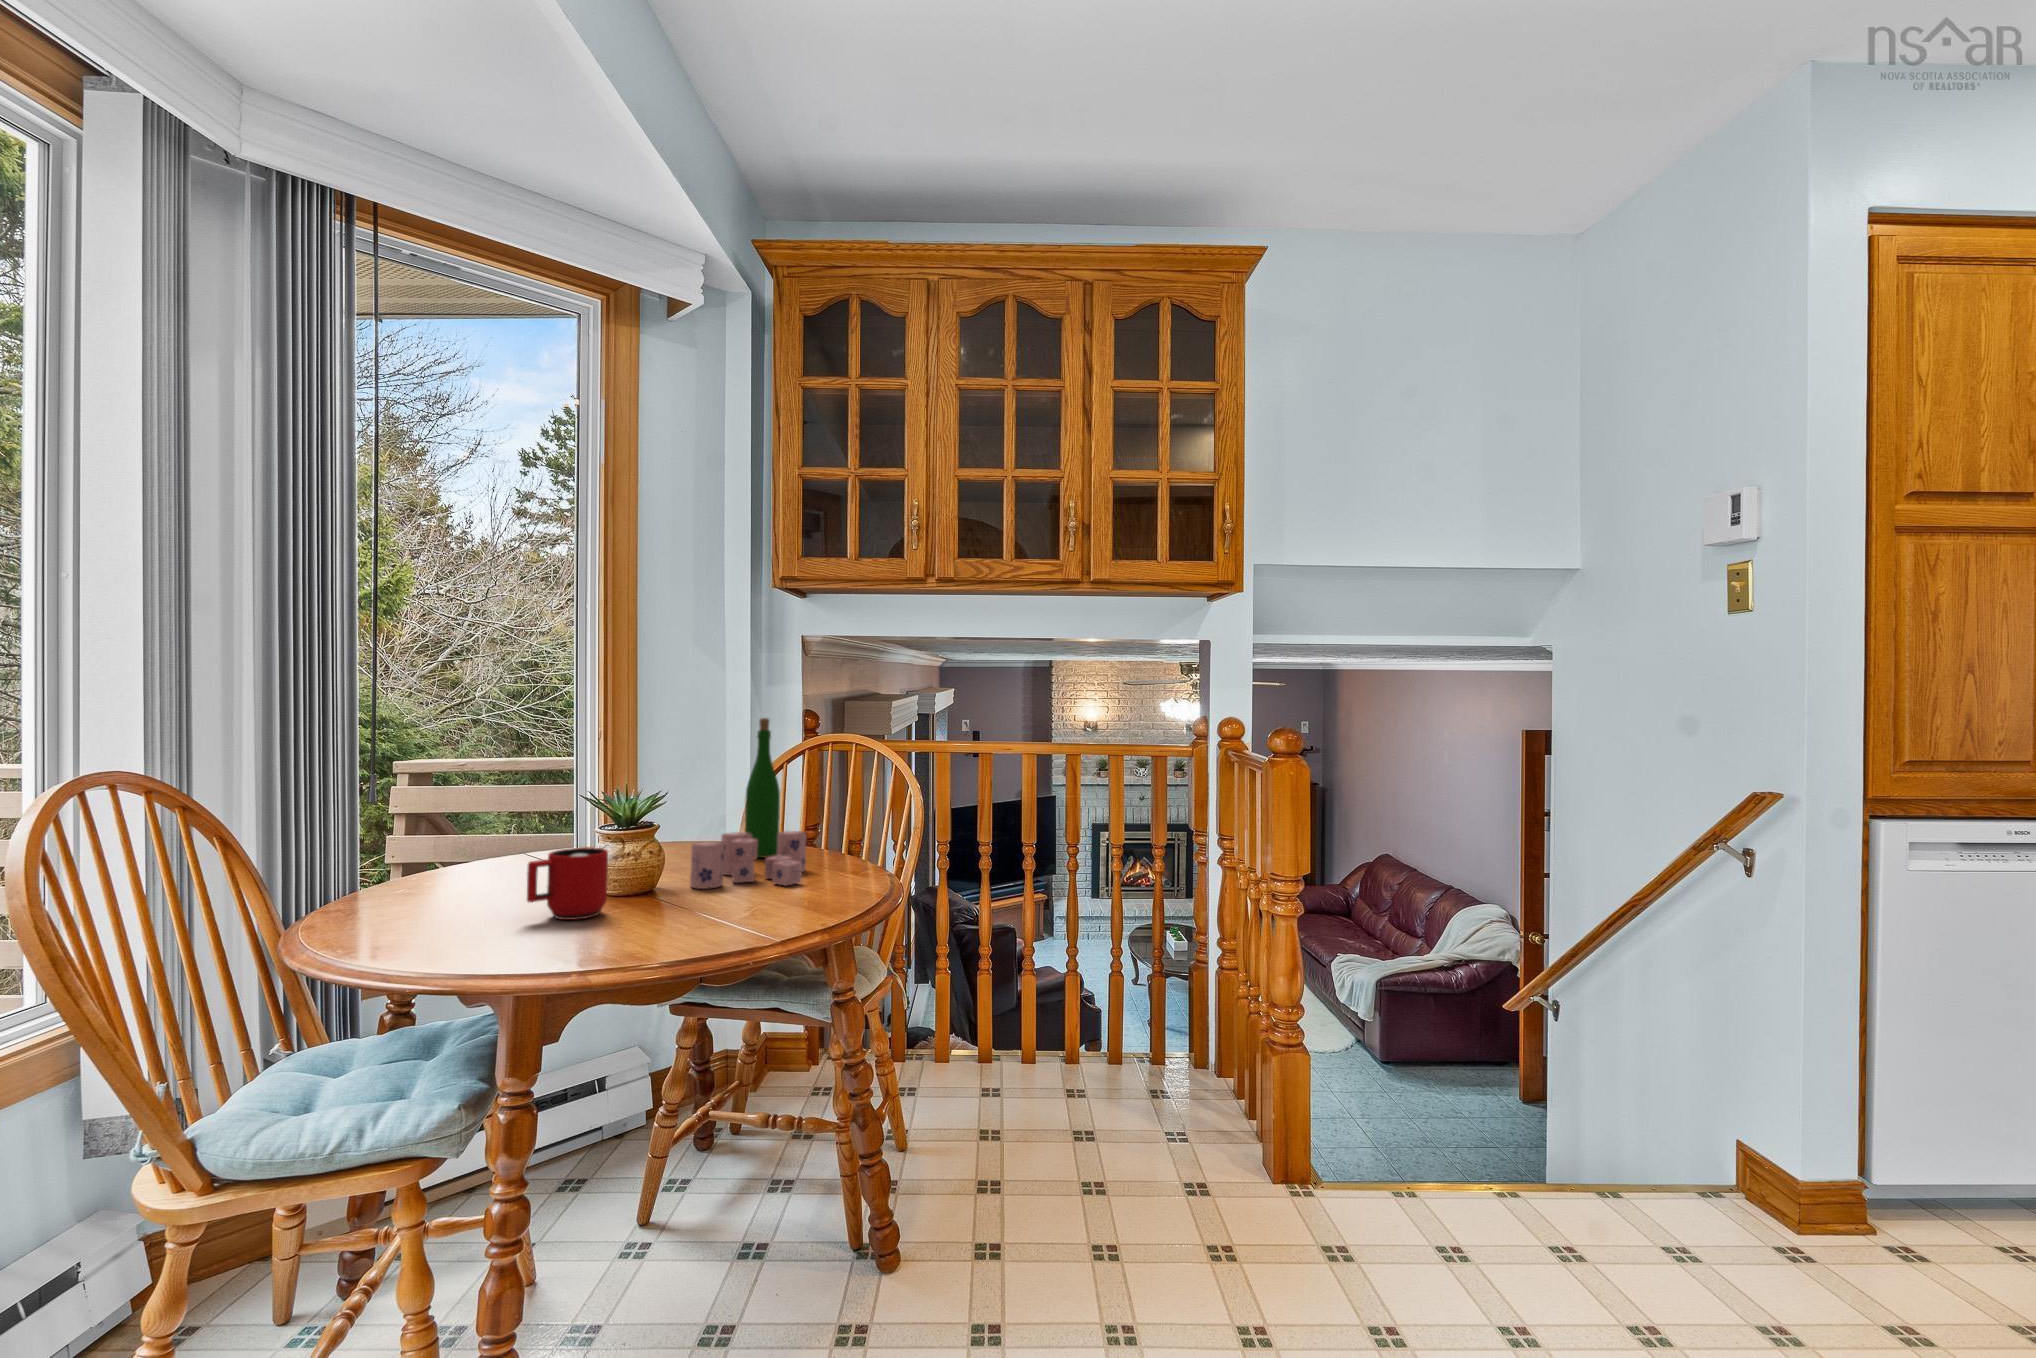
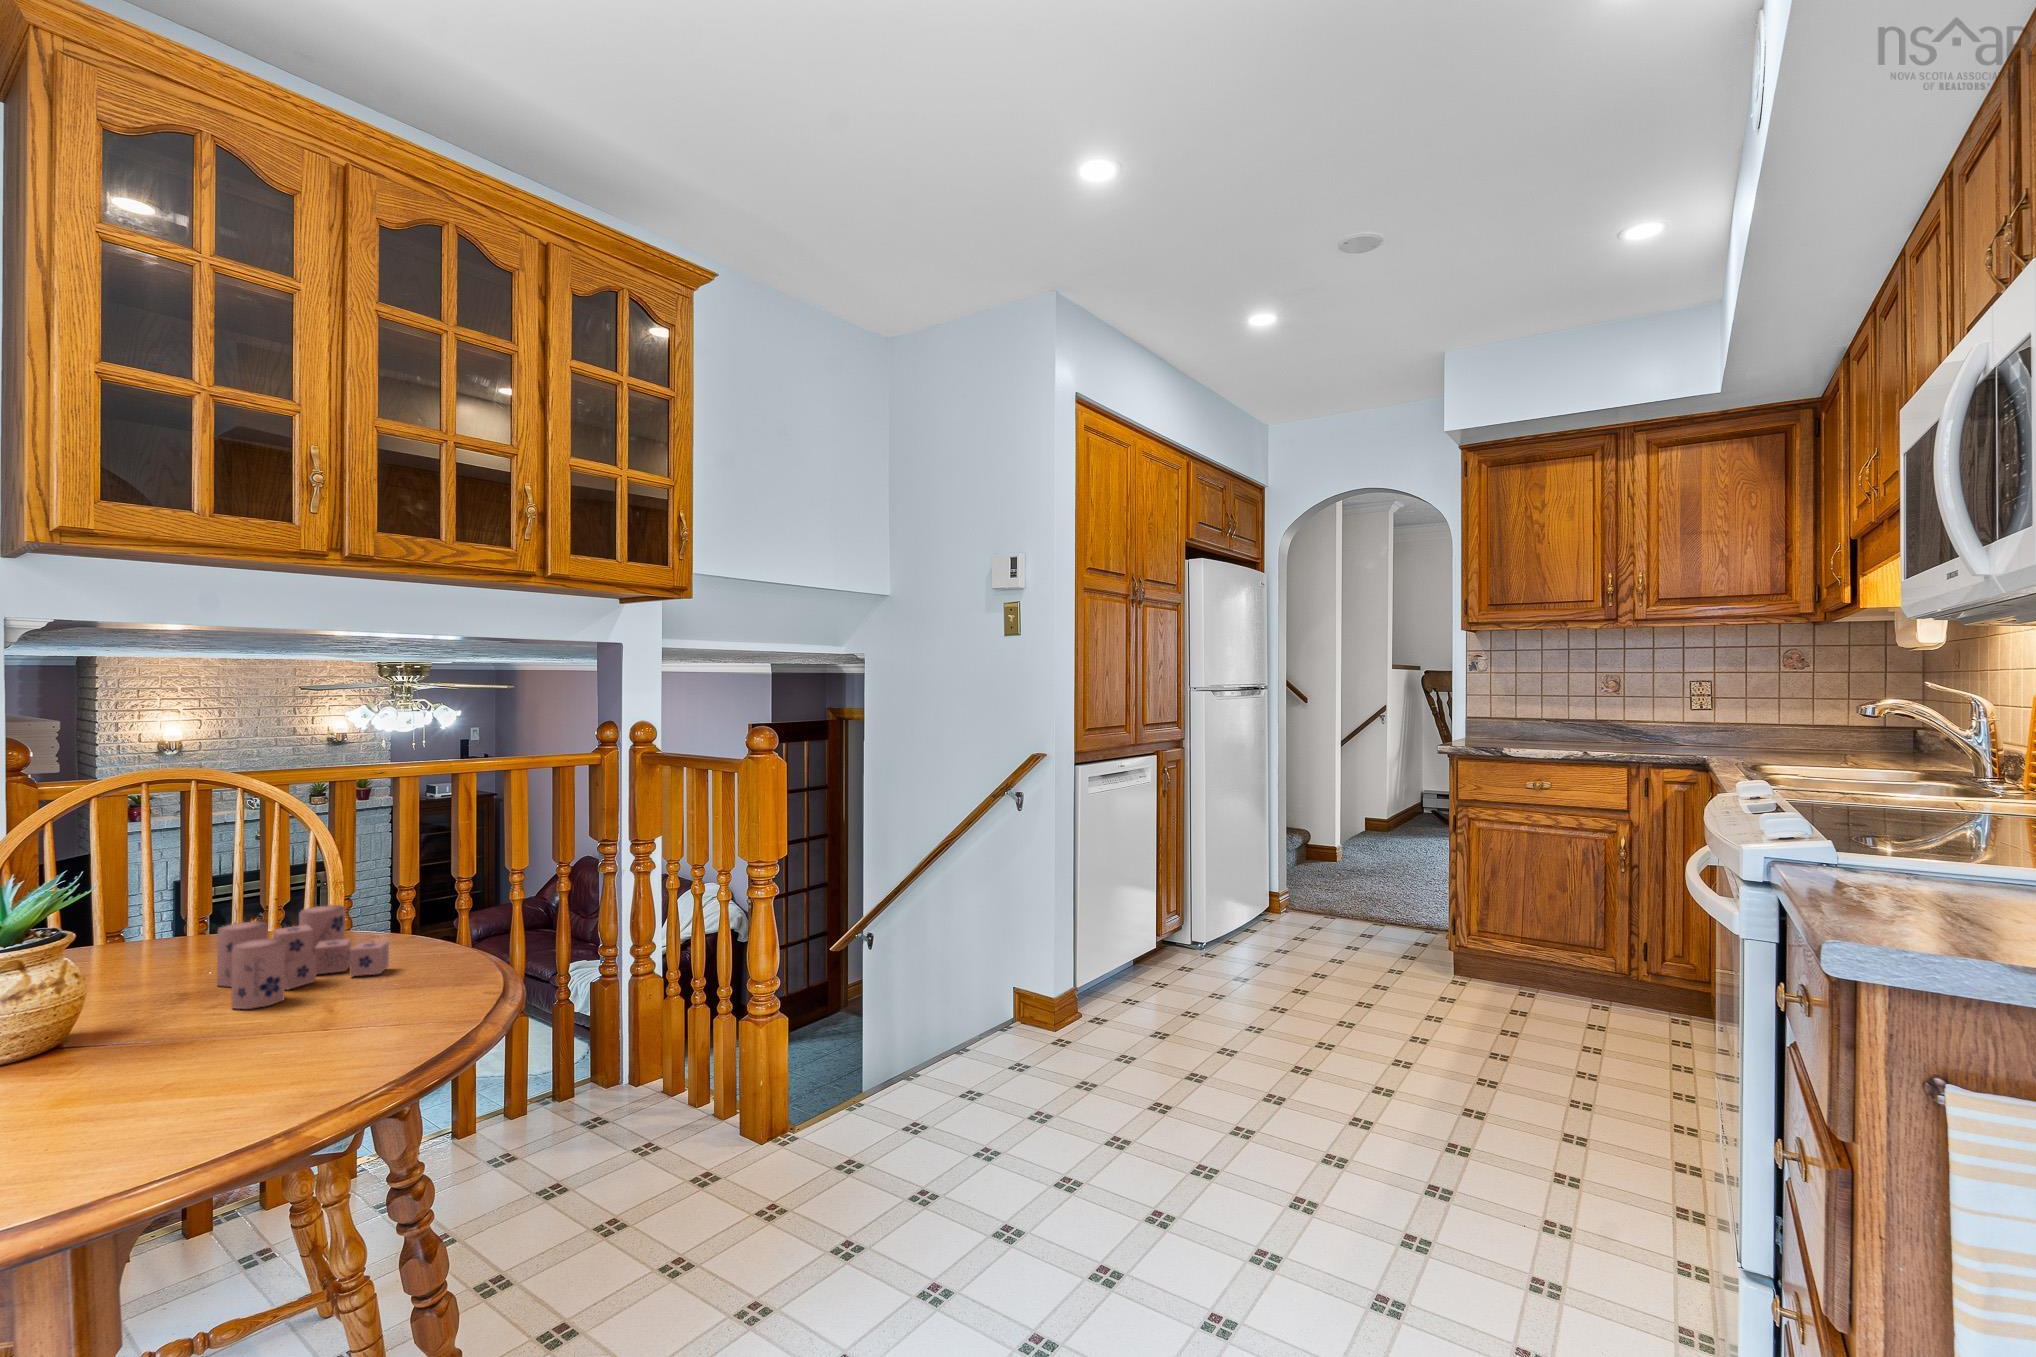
wine bottle: present [745,718,780,858] -> none [170,757,236,961]
mug: present [527,848,608,920] -> none [122,974,237,1093]

